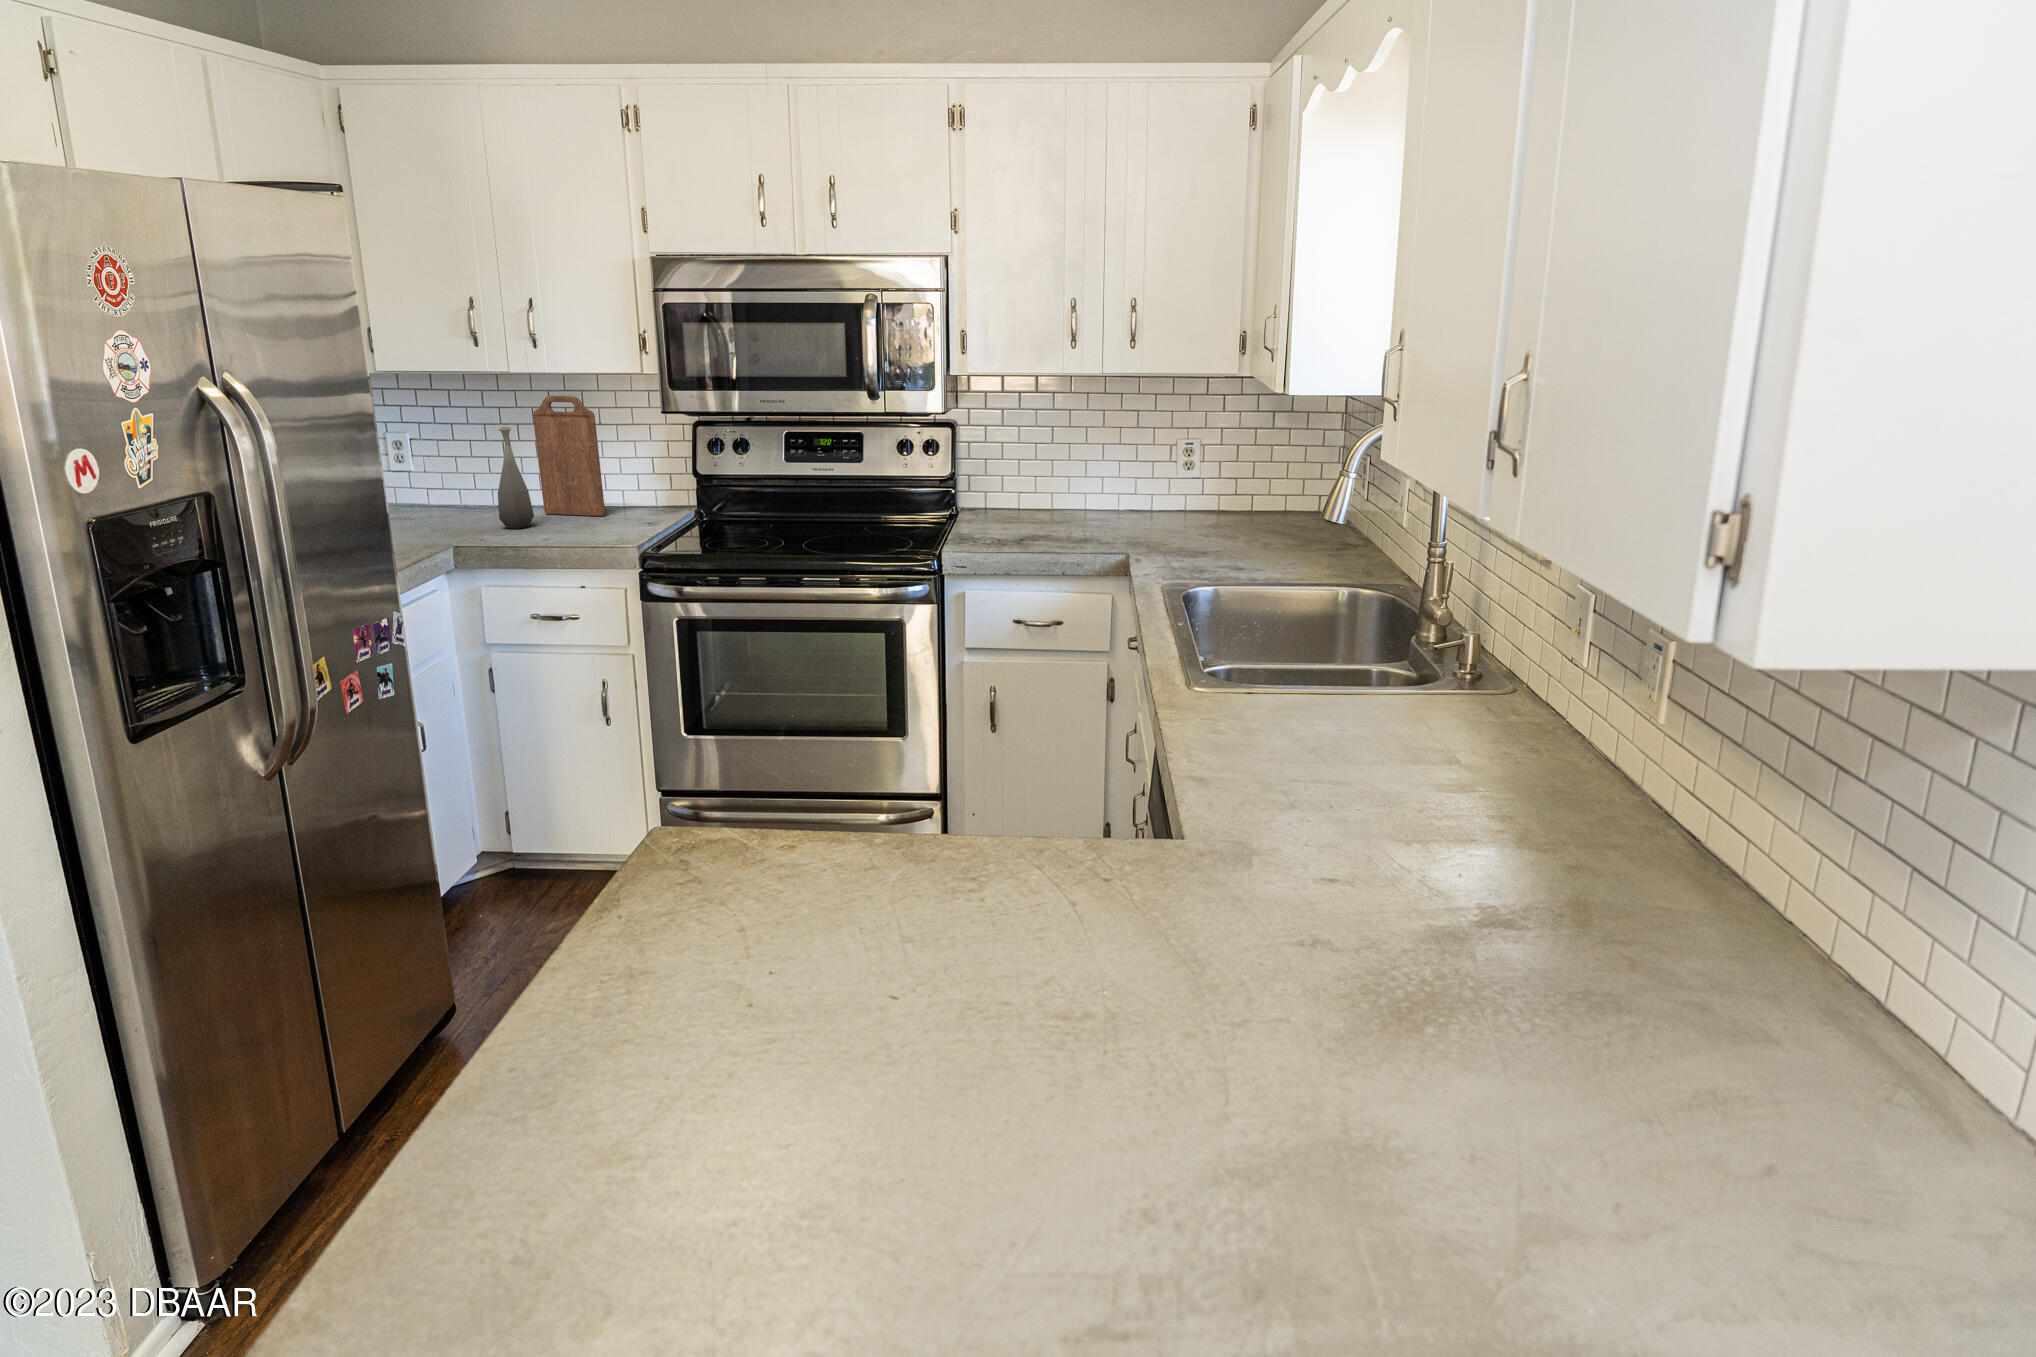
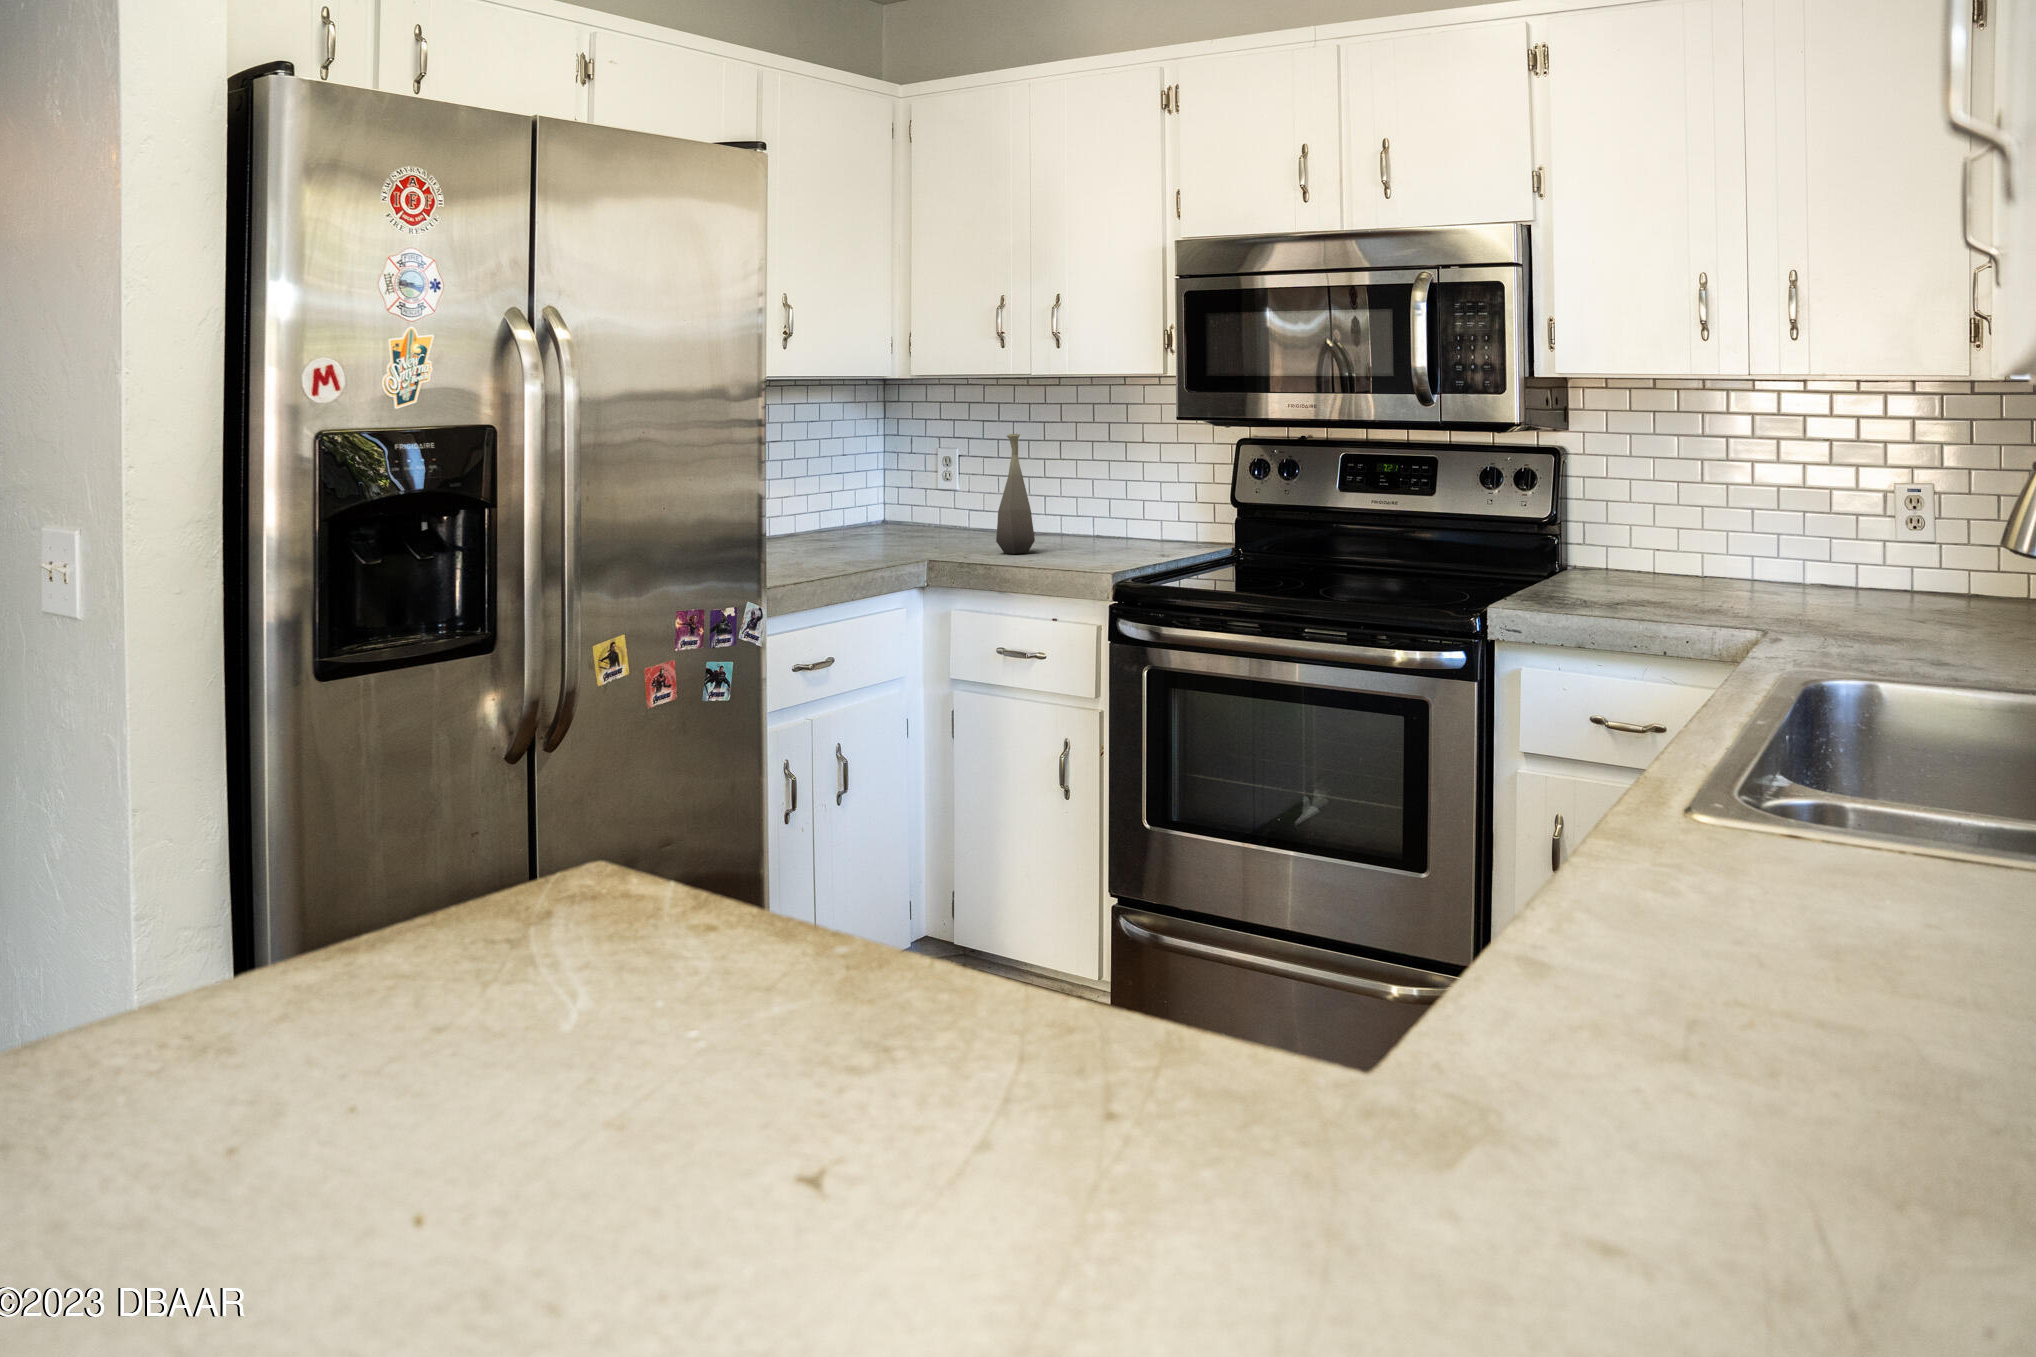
cutting board: present [533,396,605,516] -> none [1065,401,1125,549]

